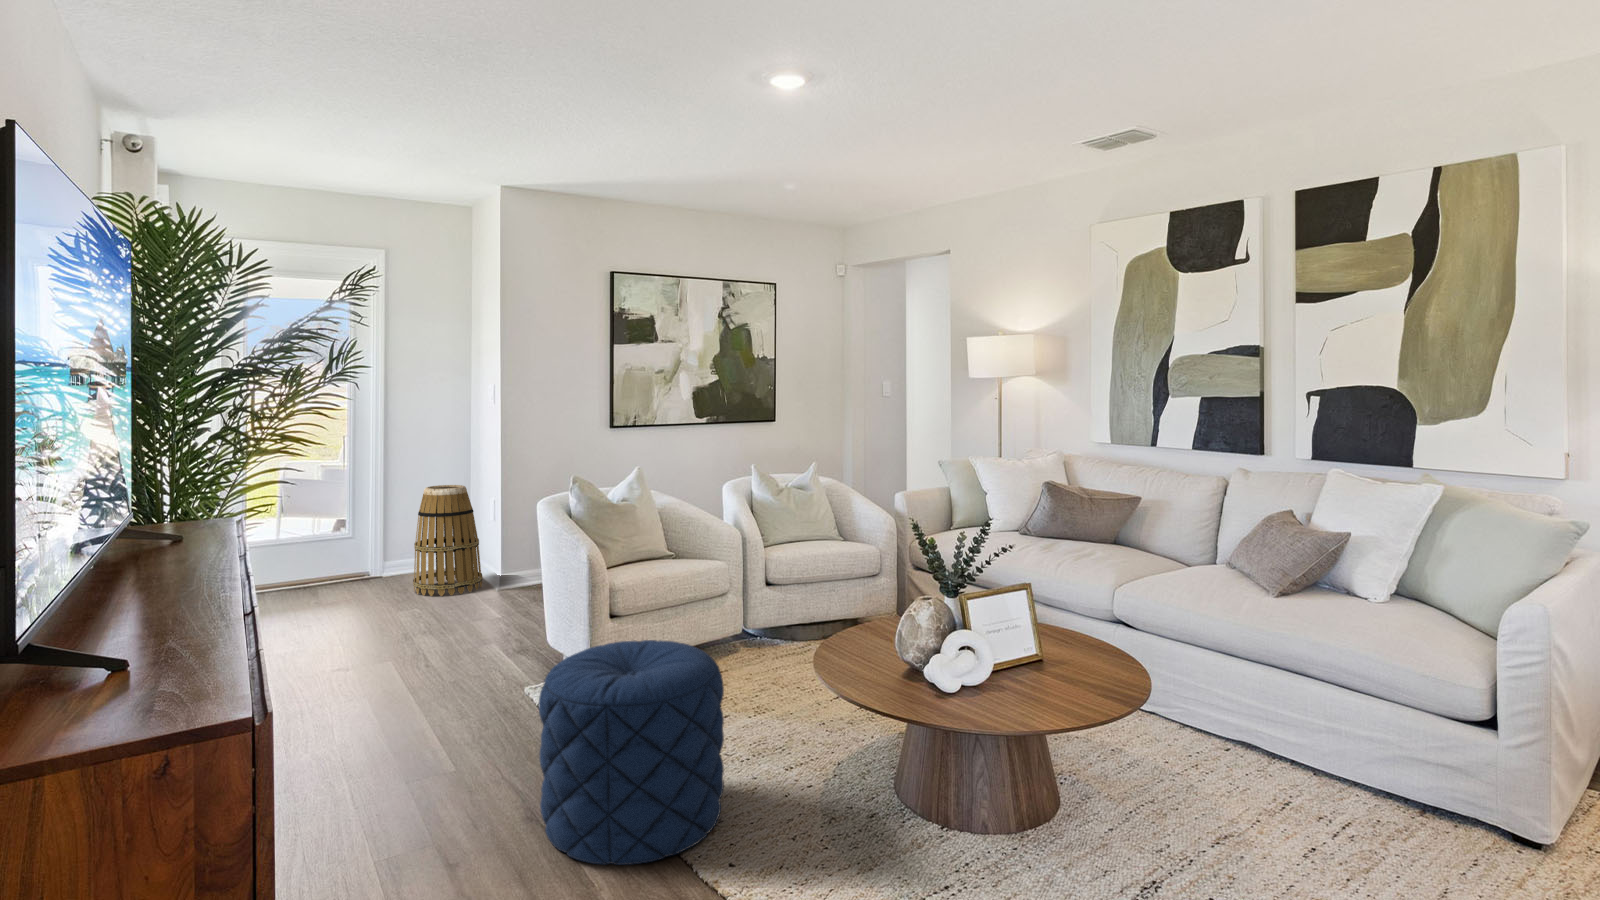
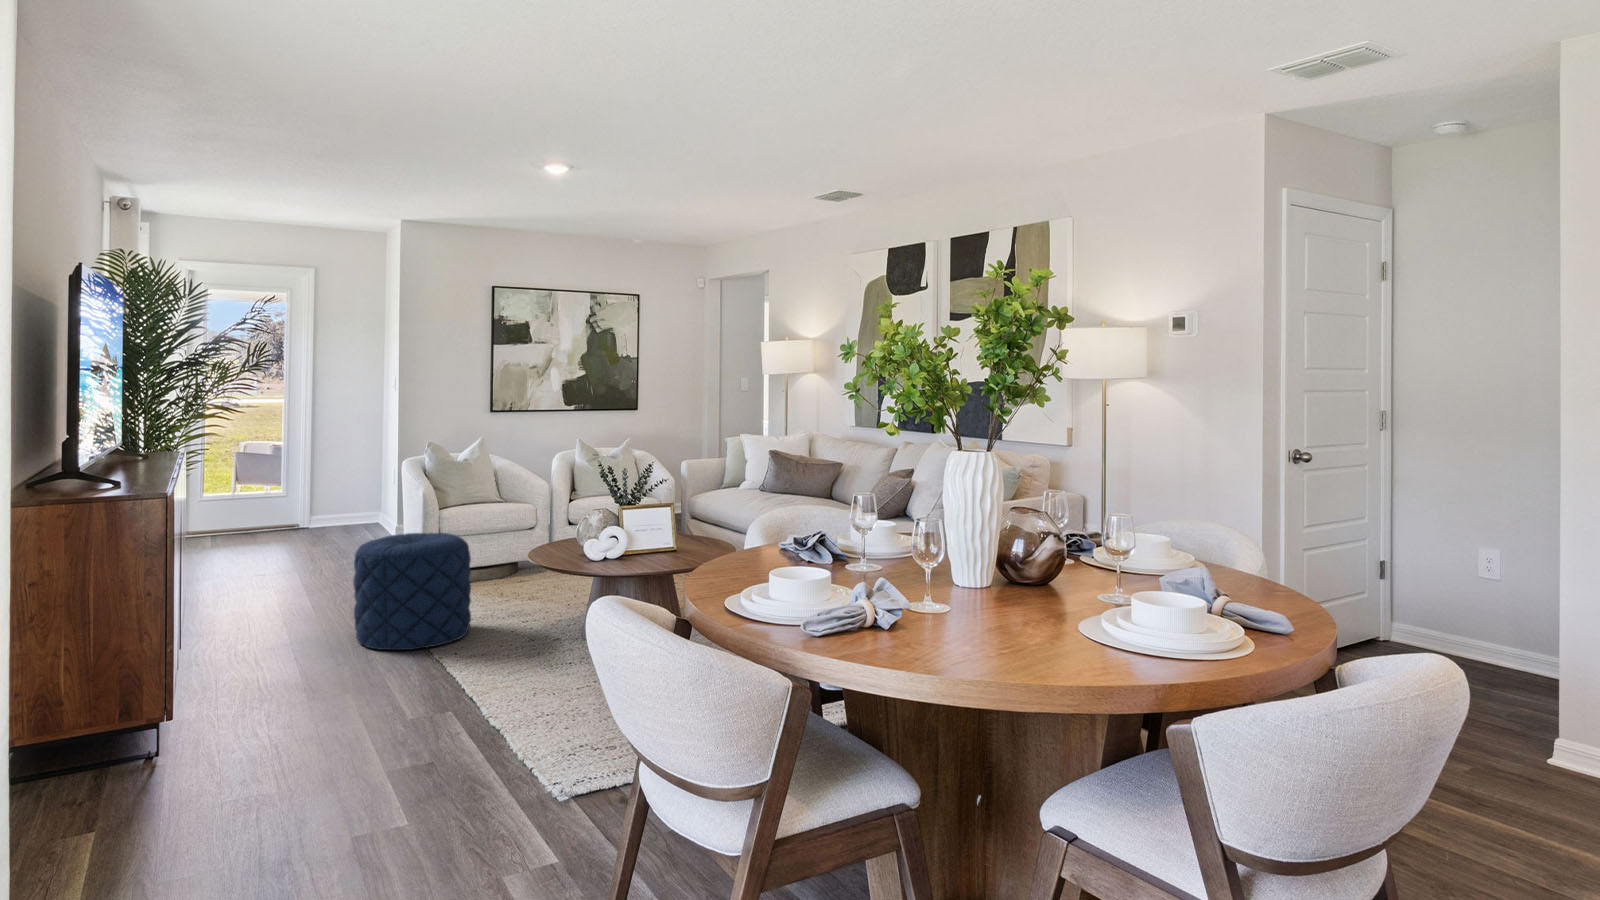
basket: present [413,485,483,596] -> none [329,454,385,539]

